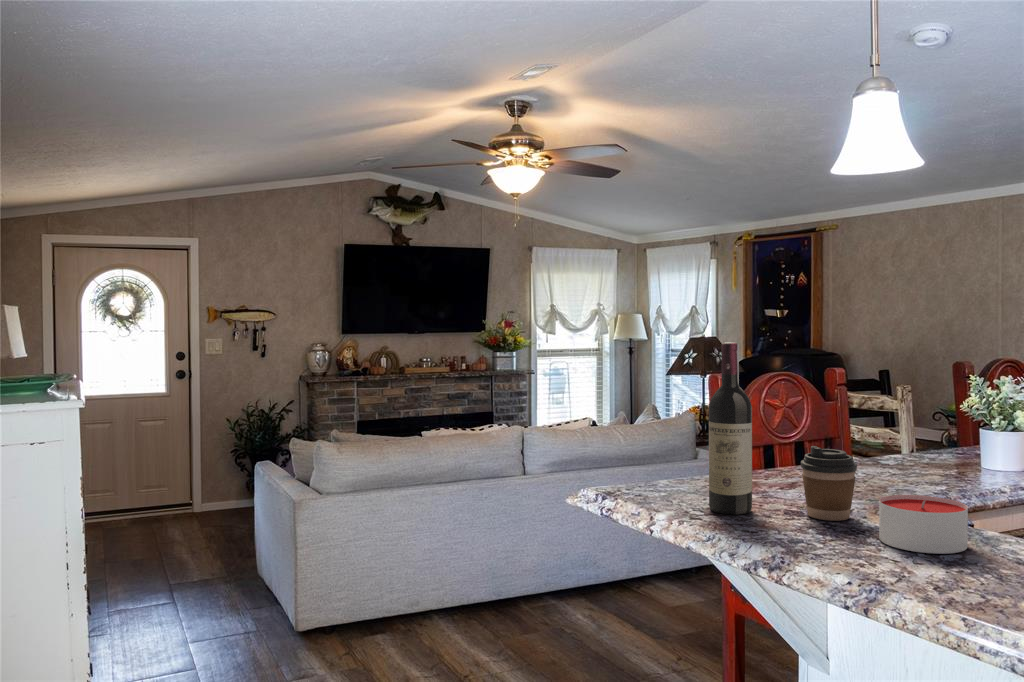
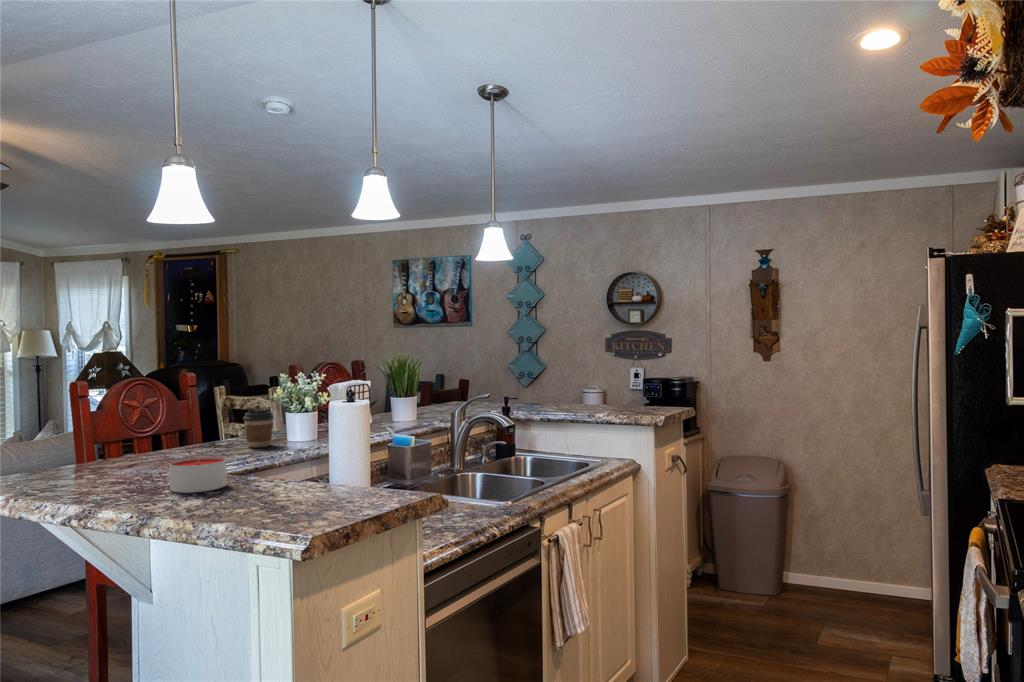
wine bottle: present [709,343,752,514] -> none [44,358,84,491]
coffee cup: present [801,446,857,521] -> present [243,408,274,448]

